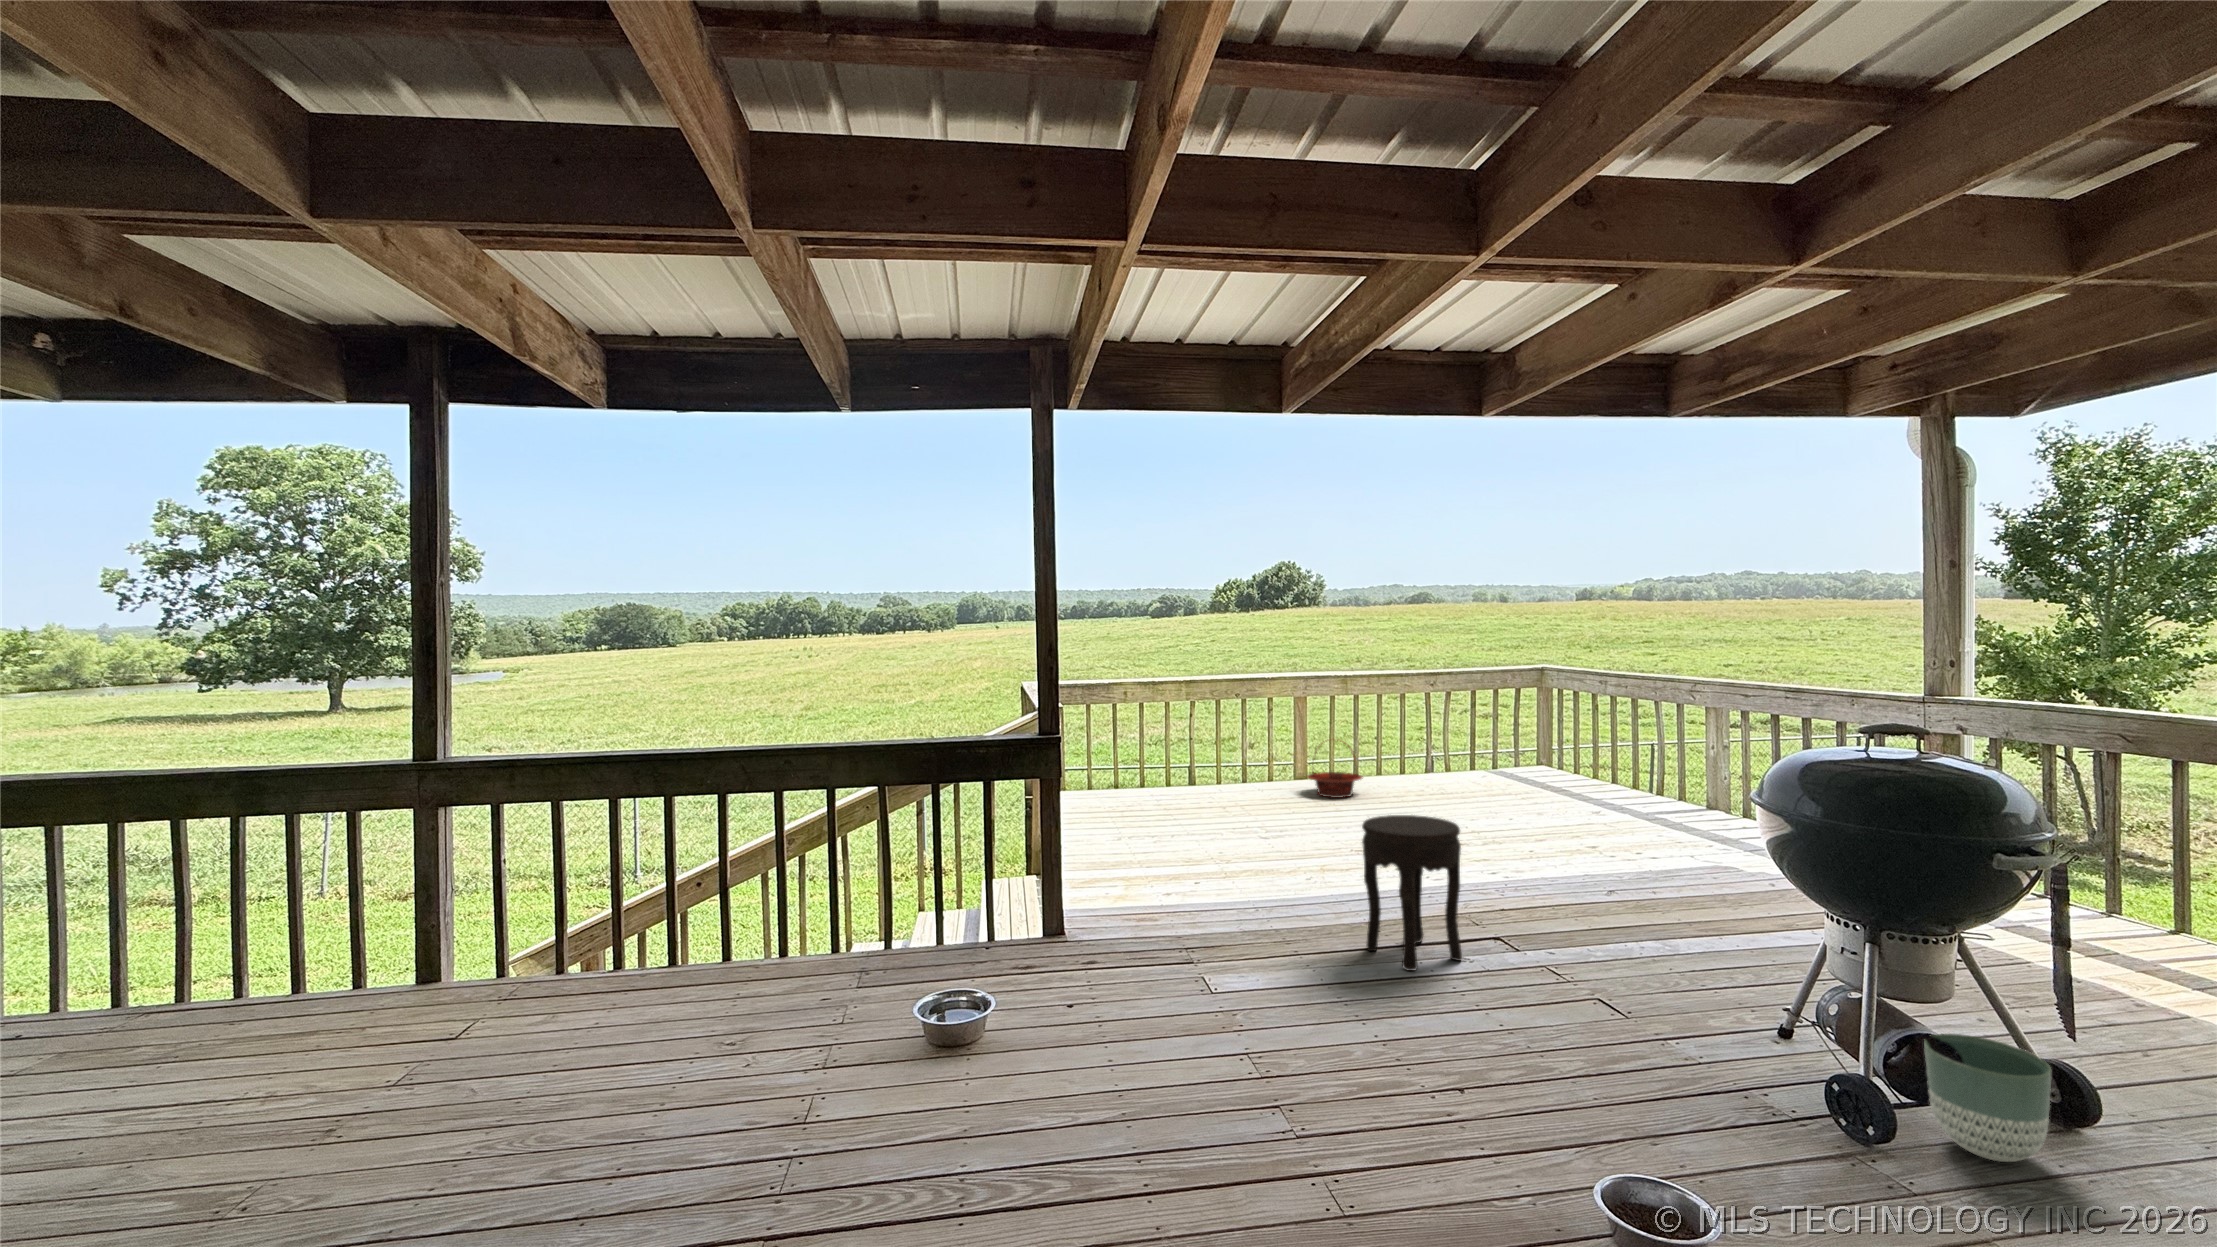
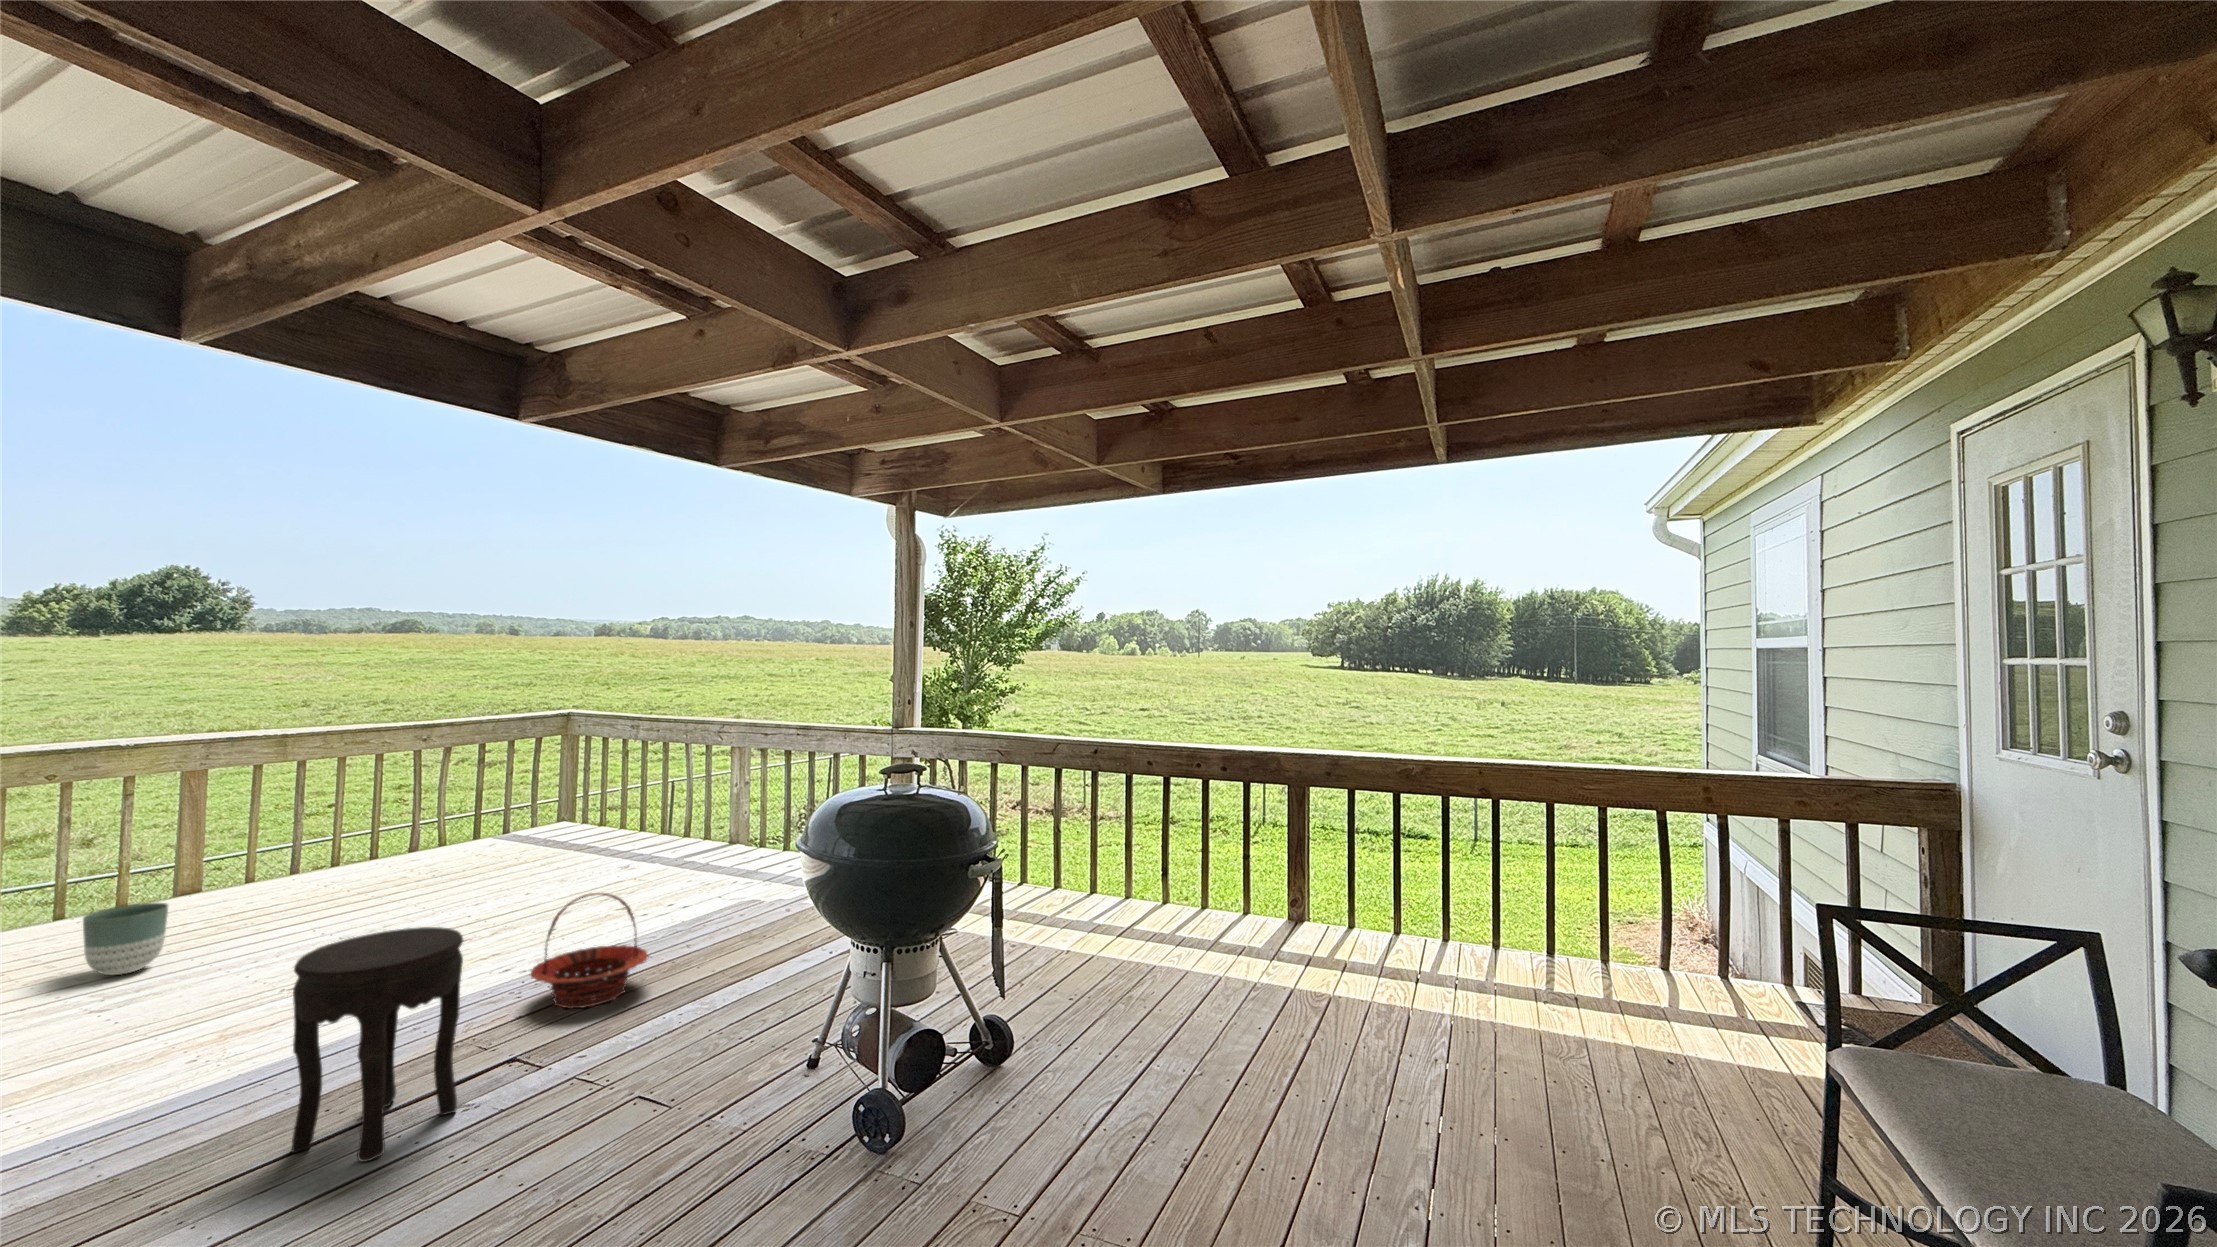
basket: present [1307,743,1363,798] -> present [530,893,648,1009]
planter: present [1924,1034,2051,1162] -> present [83,903,168,975]

